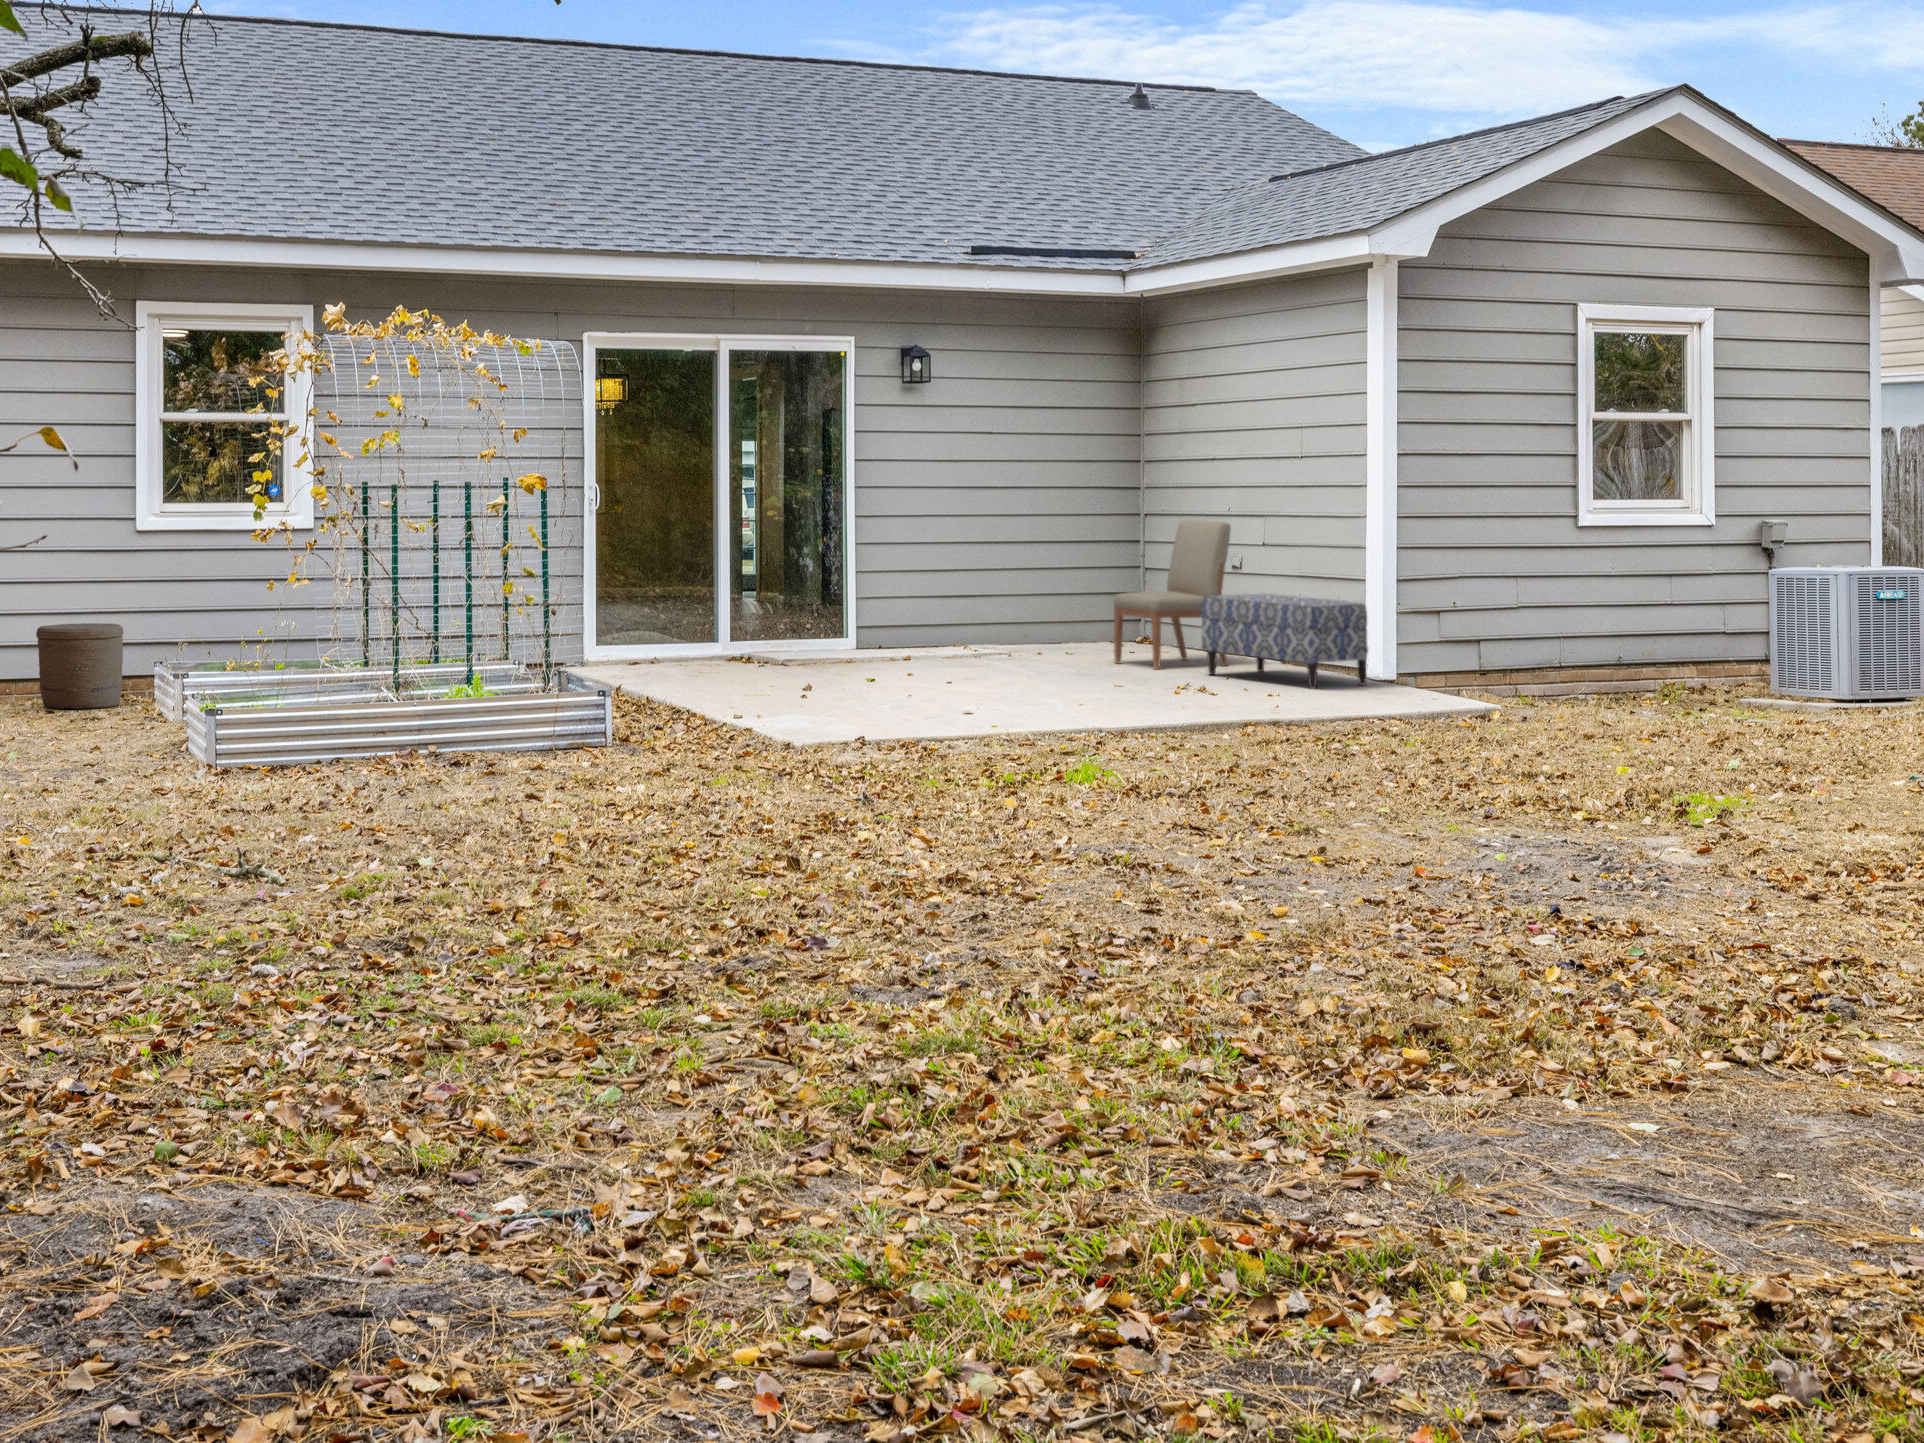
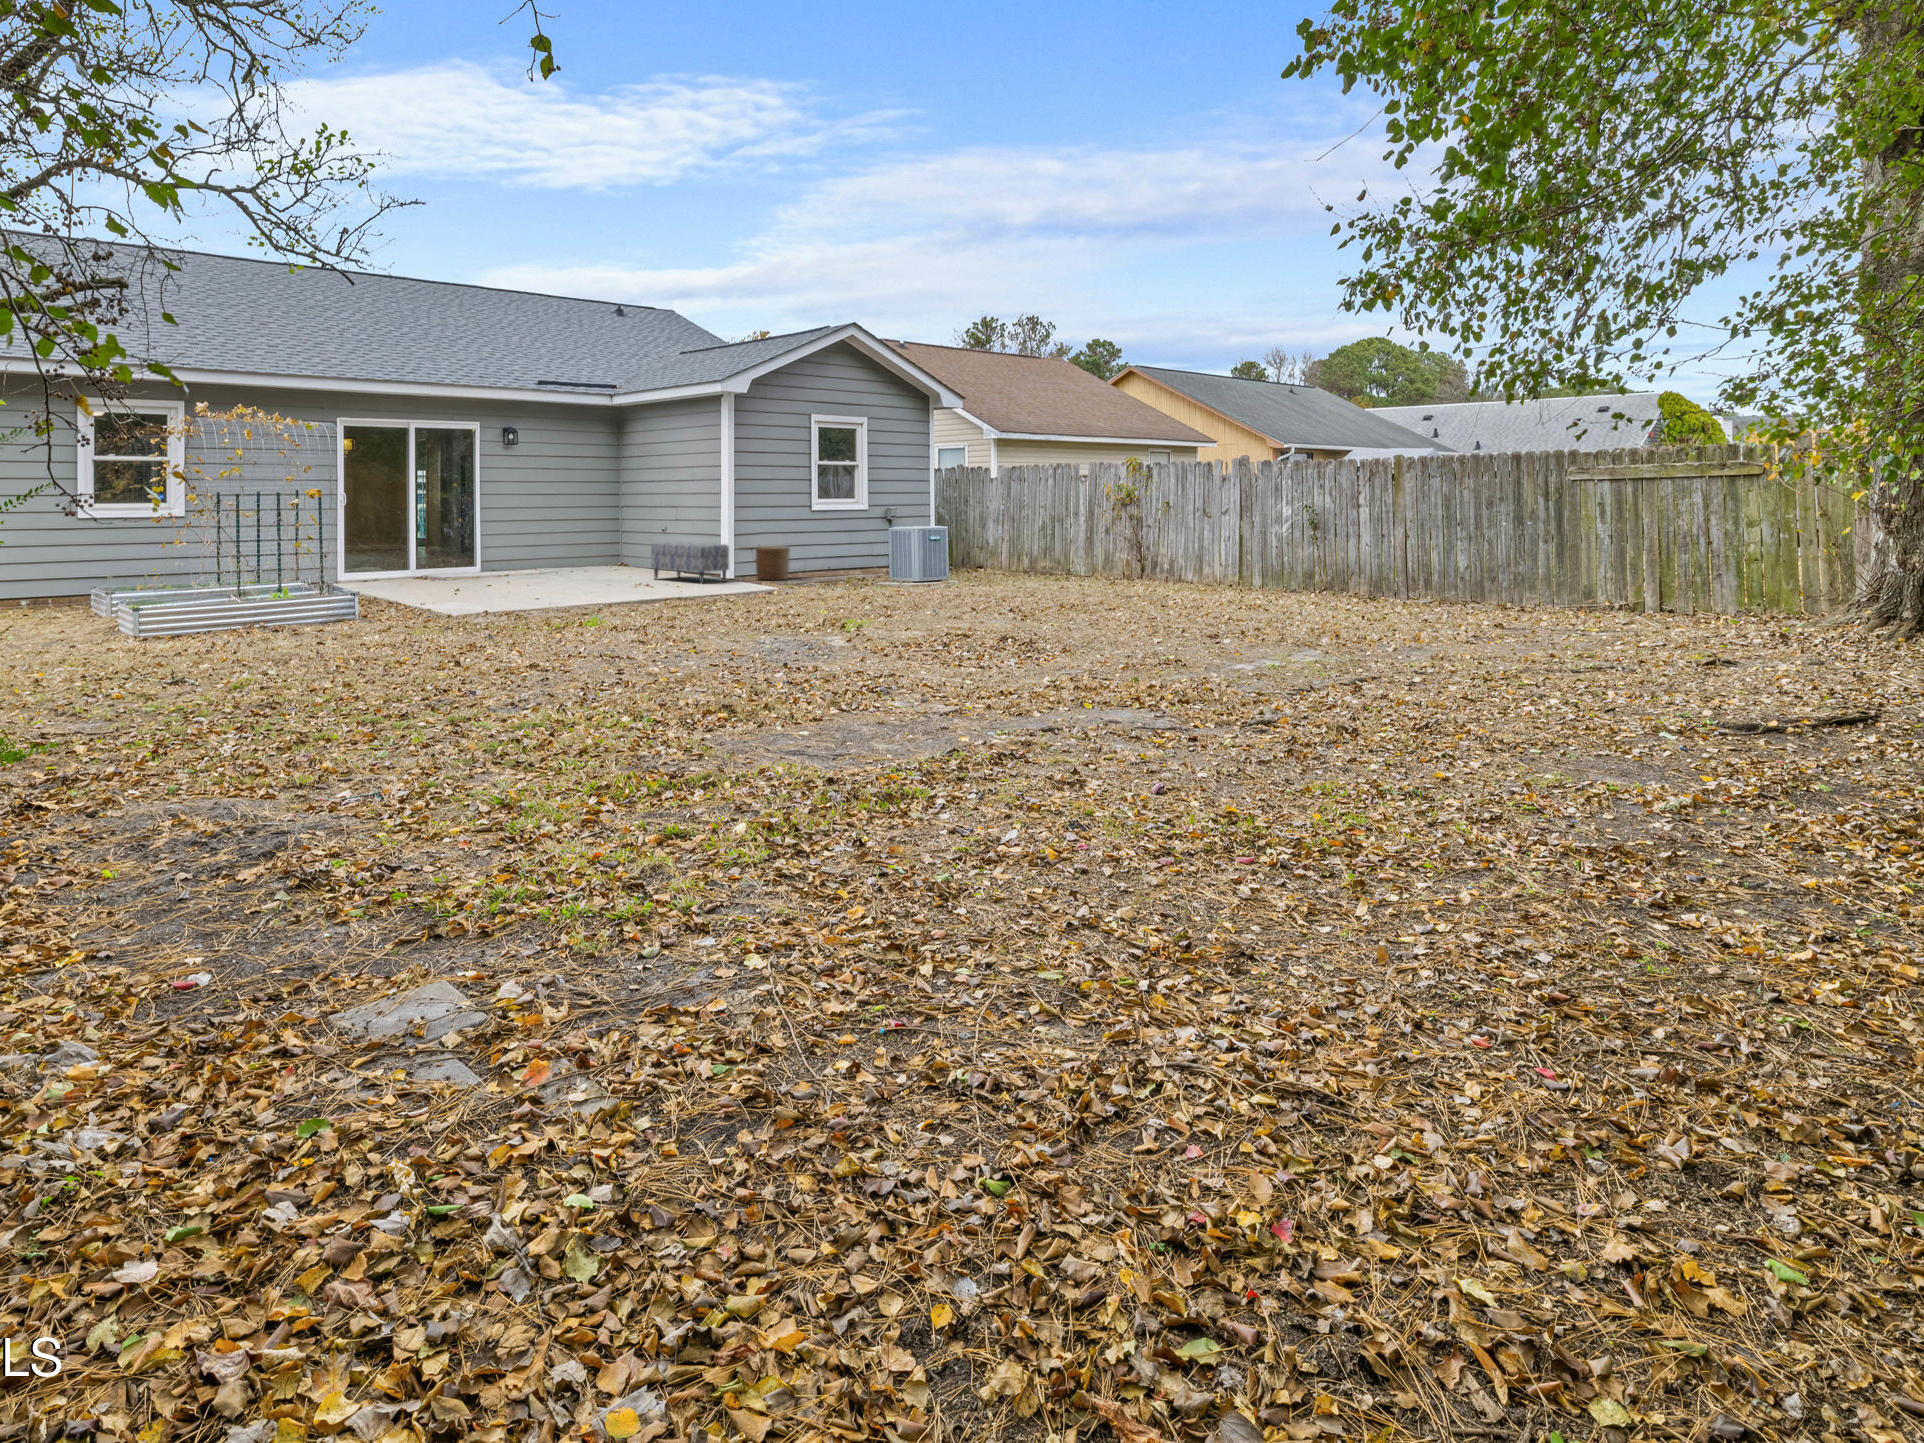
chair: present [1113,520,1231,670] -> none [610,508,665,578]
woven basket: present [36,623,124,710] -> present [755,546,790,580]

